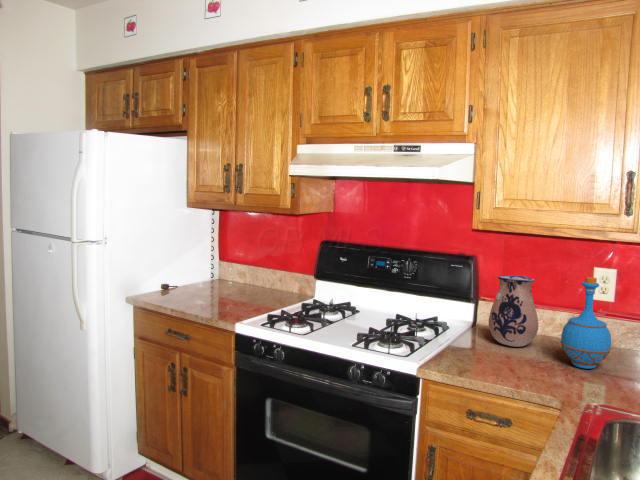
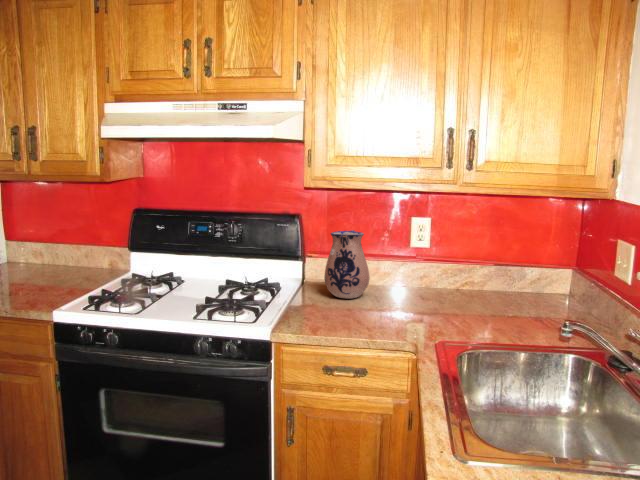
bottle: present [561,277,611,369] -> none [391,227,433,310]

